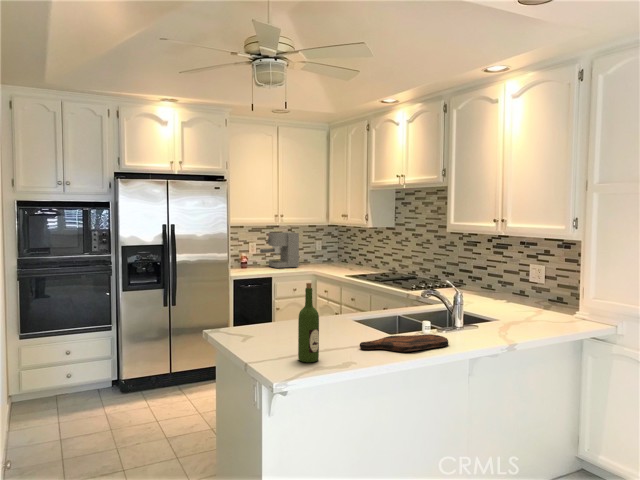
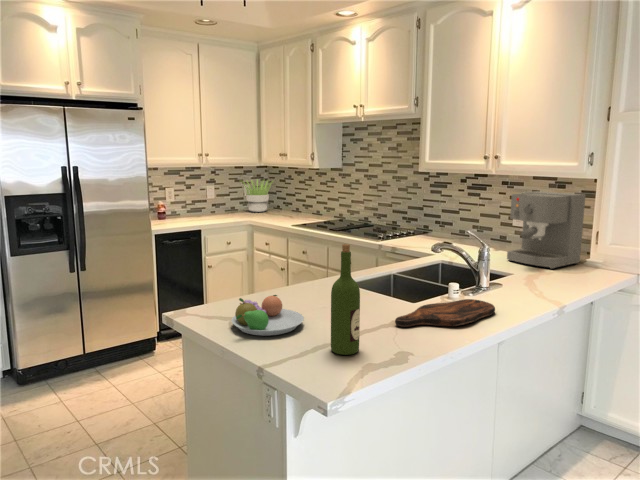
coffee maker: present [260,232,299,268] -> present [507,191,585,269]
potted plant: none [310,235,343,265] -> present [243,180,273,212]
fruit bowl: none [240,321,294,348] -> present [231,295,304,336]

